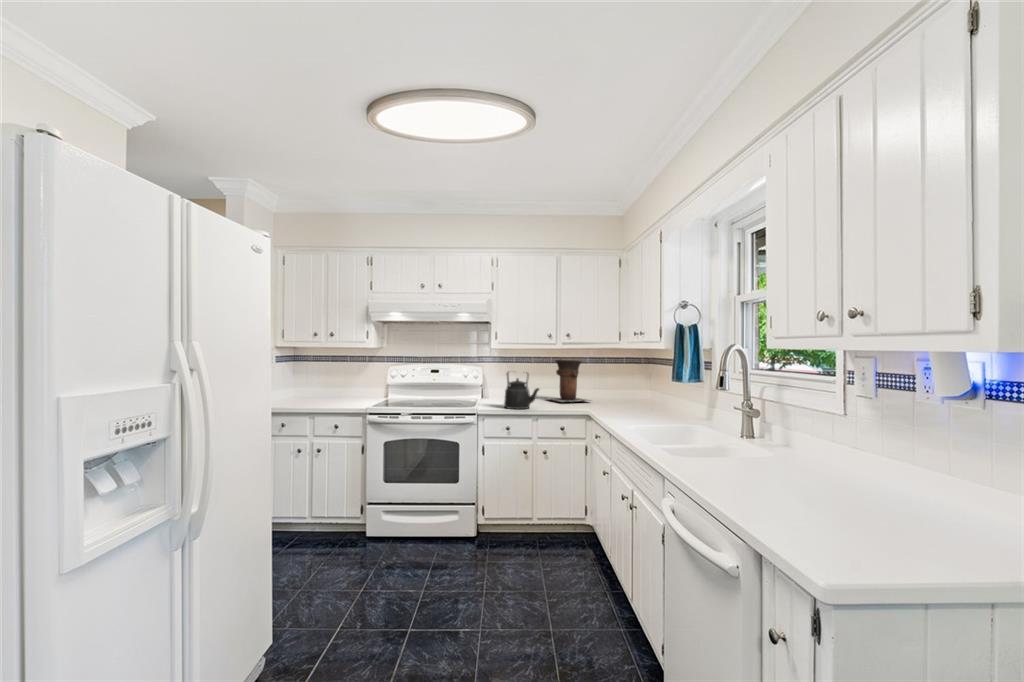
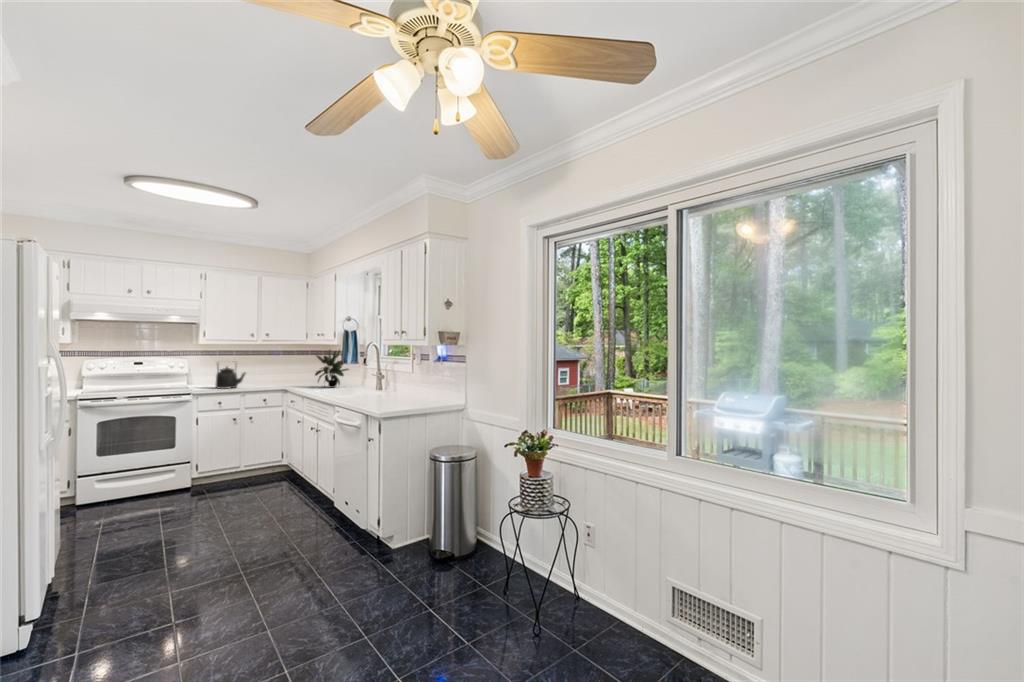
potted plant: none [630,356,687,420] -> present [315,350,349,388]
vase: present [548,359,590,402] -> none [243,352,285,383]

